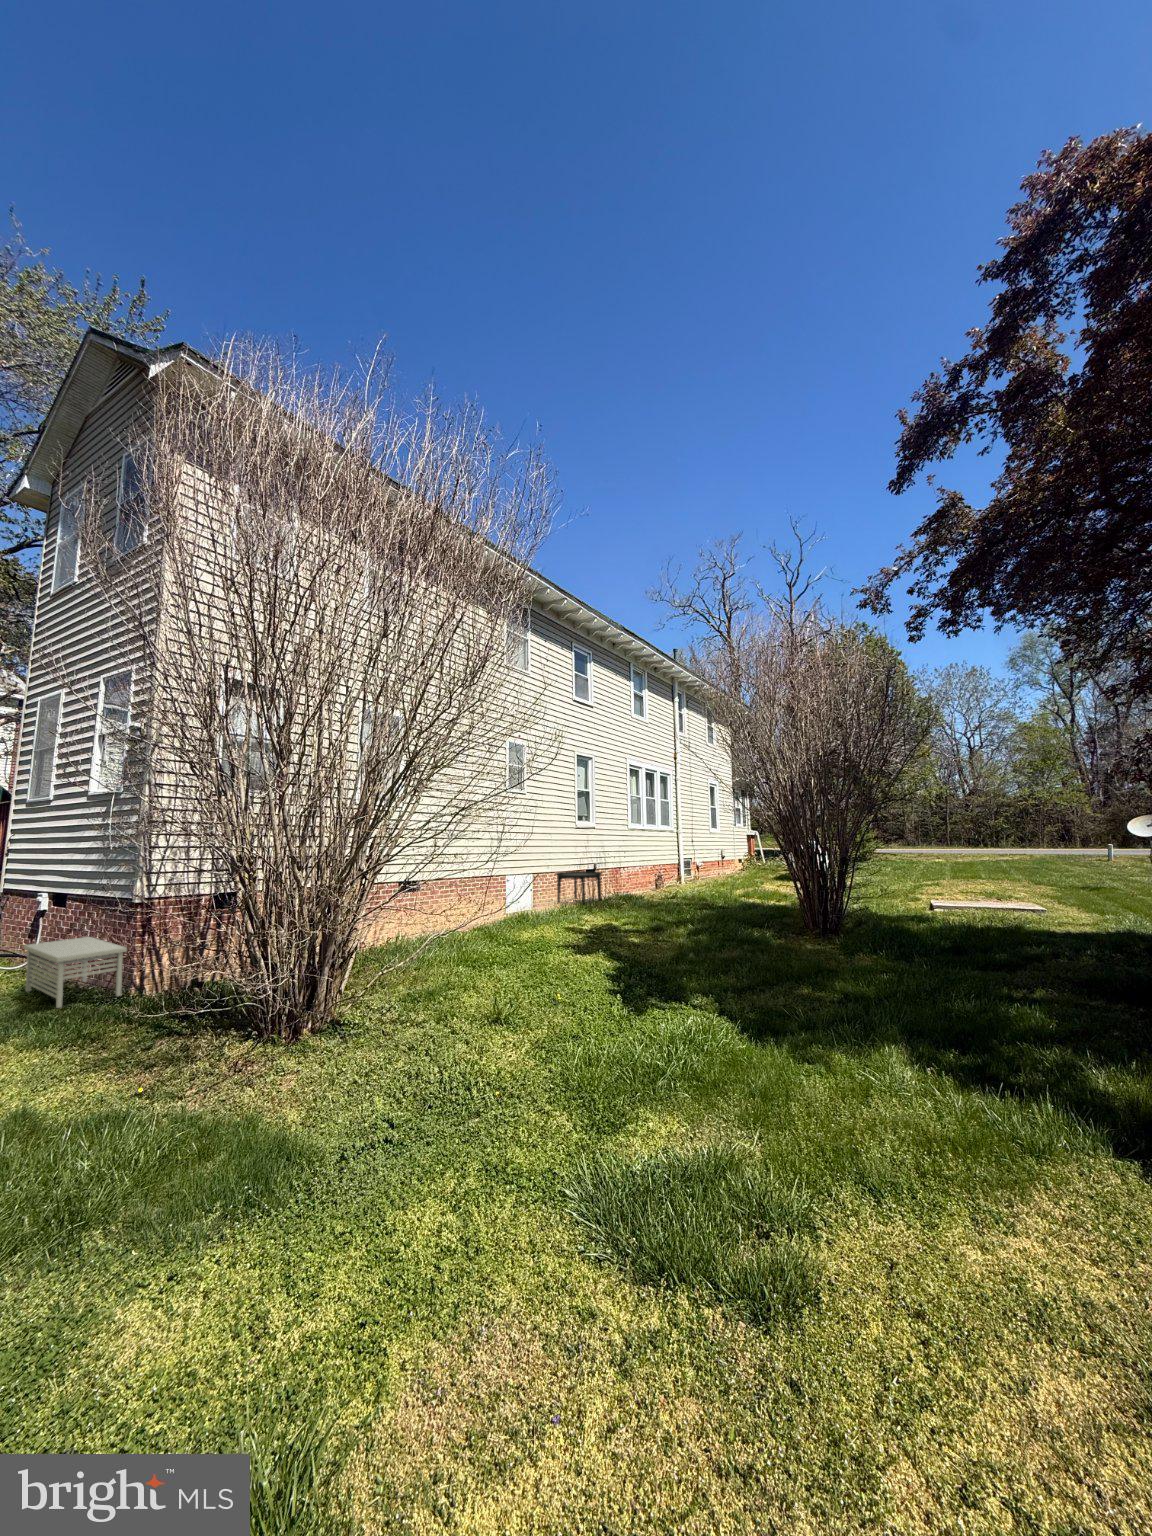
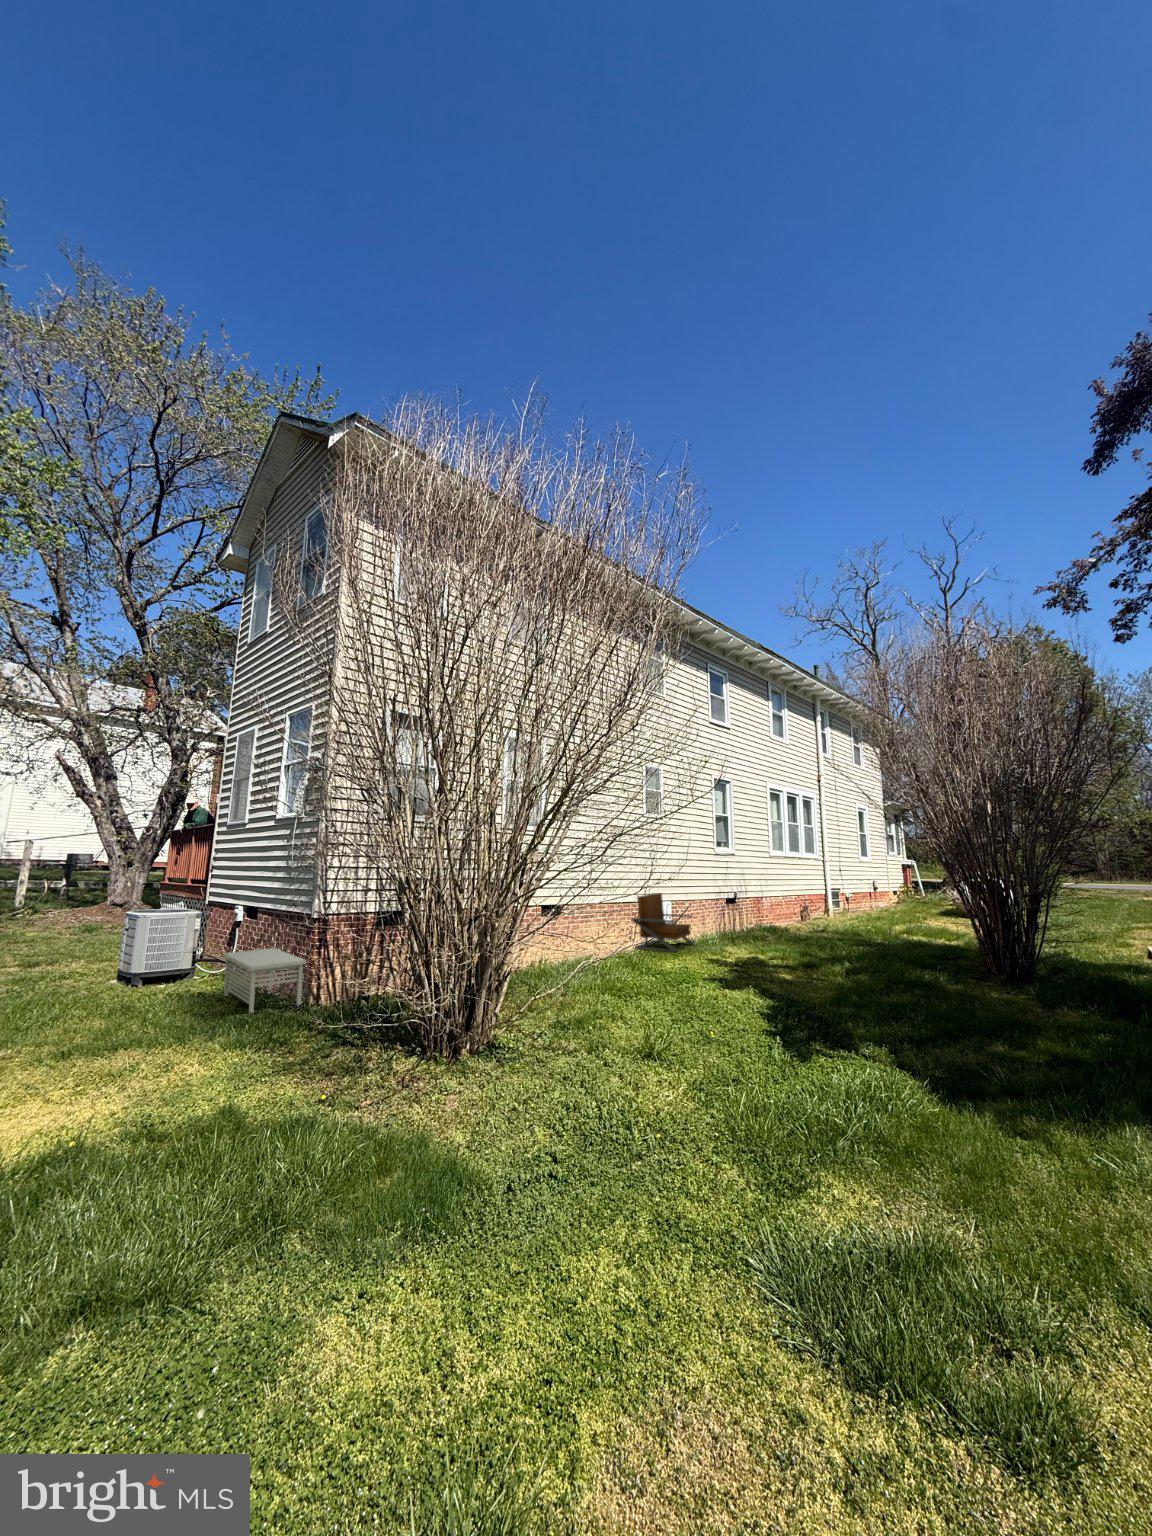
lounge chair: none [488,866,550,922] -> present [631,893,694,952]
round table: present [556,871,602,904] -> none [698,900,750,935]

